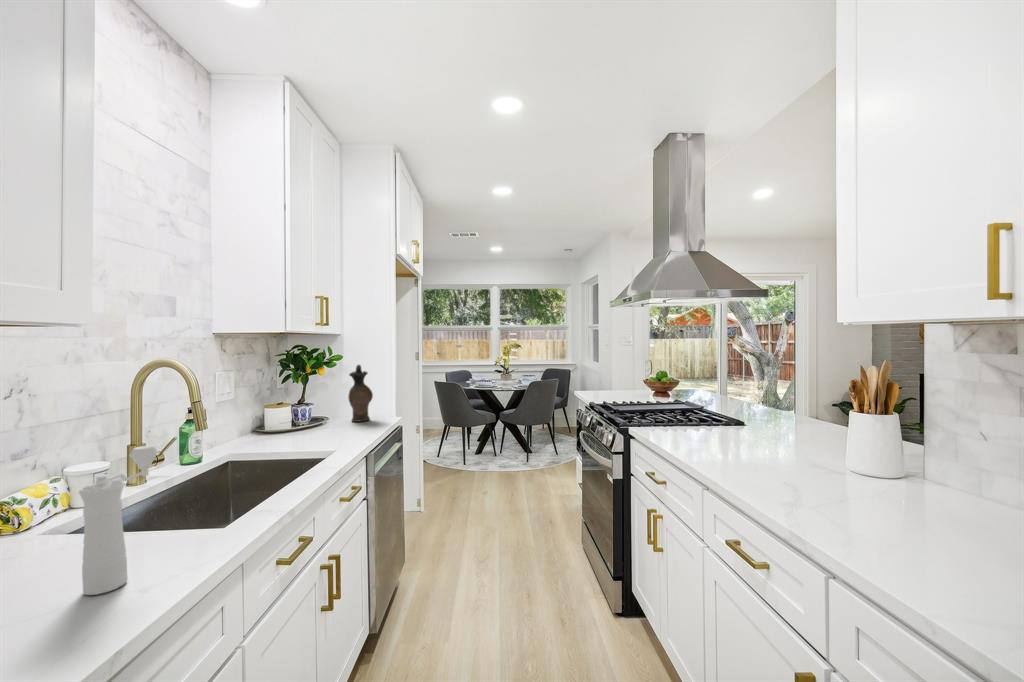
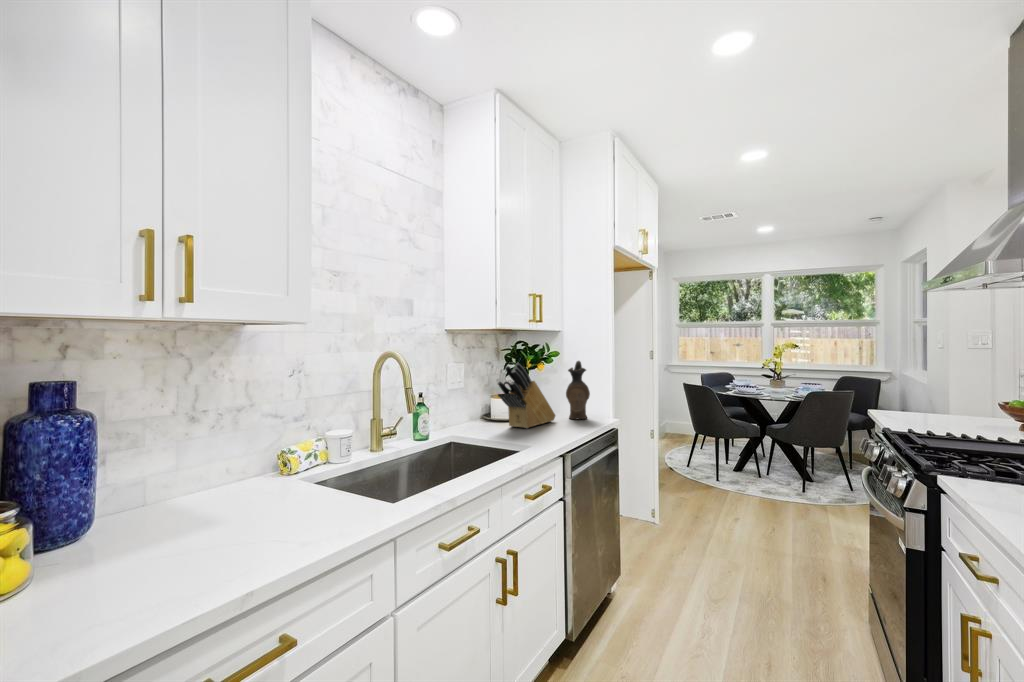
knife block: none [281,369,340,436] -> present [498,363,555,428]
pepper mill: present [79,445,158,595] -> none [280,422,346,539]

